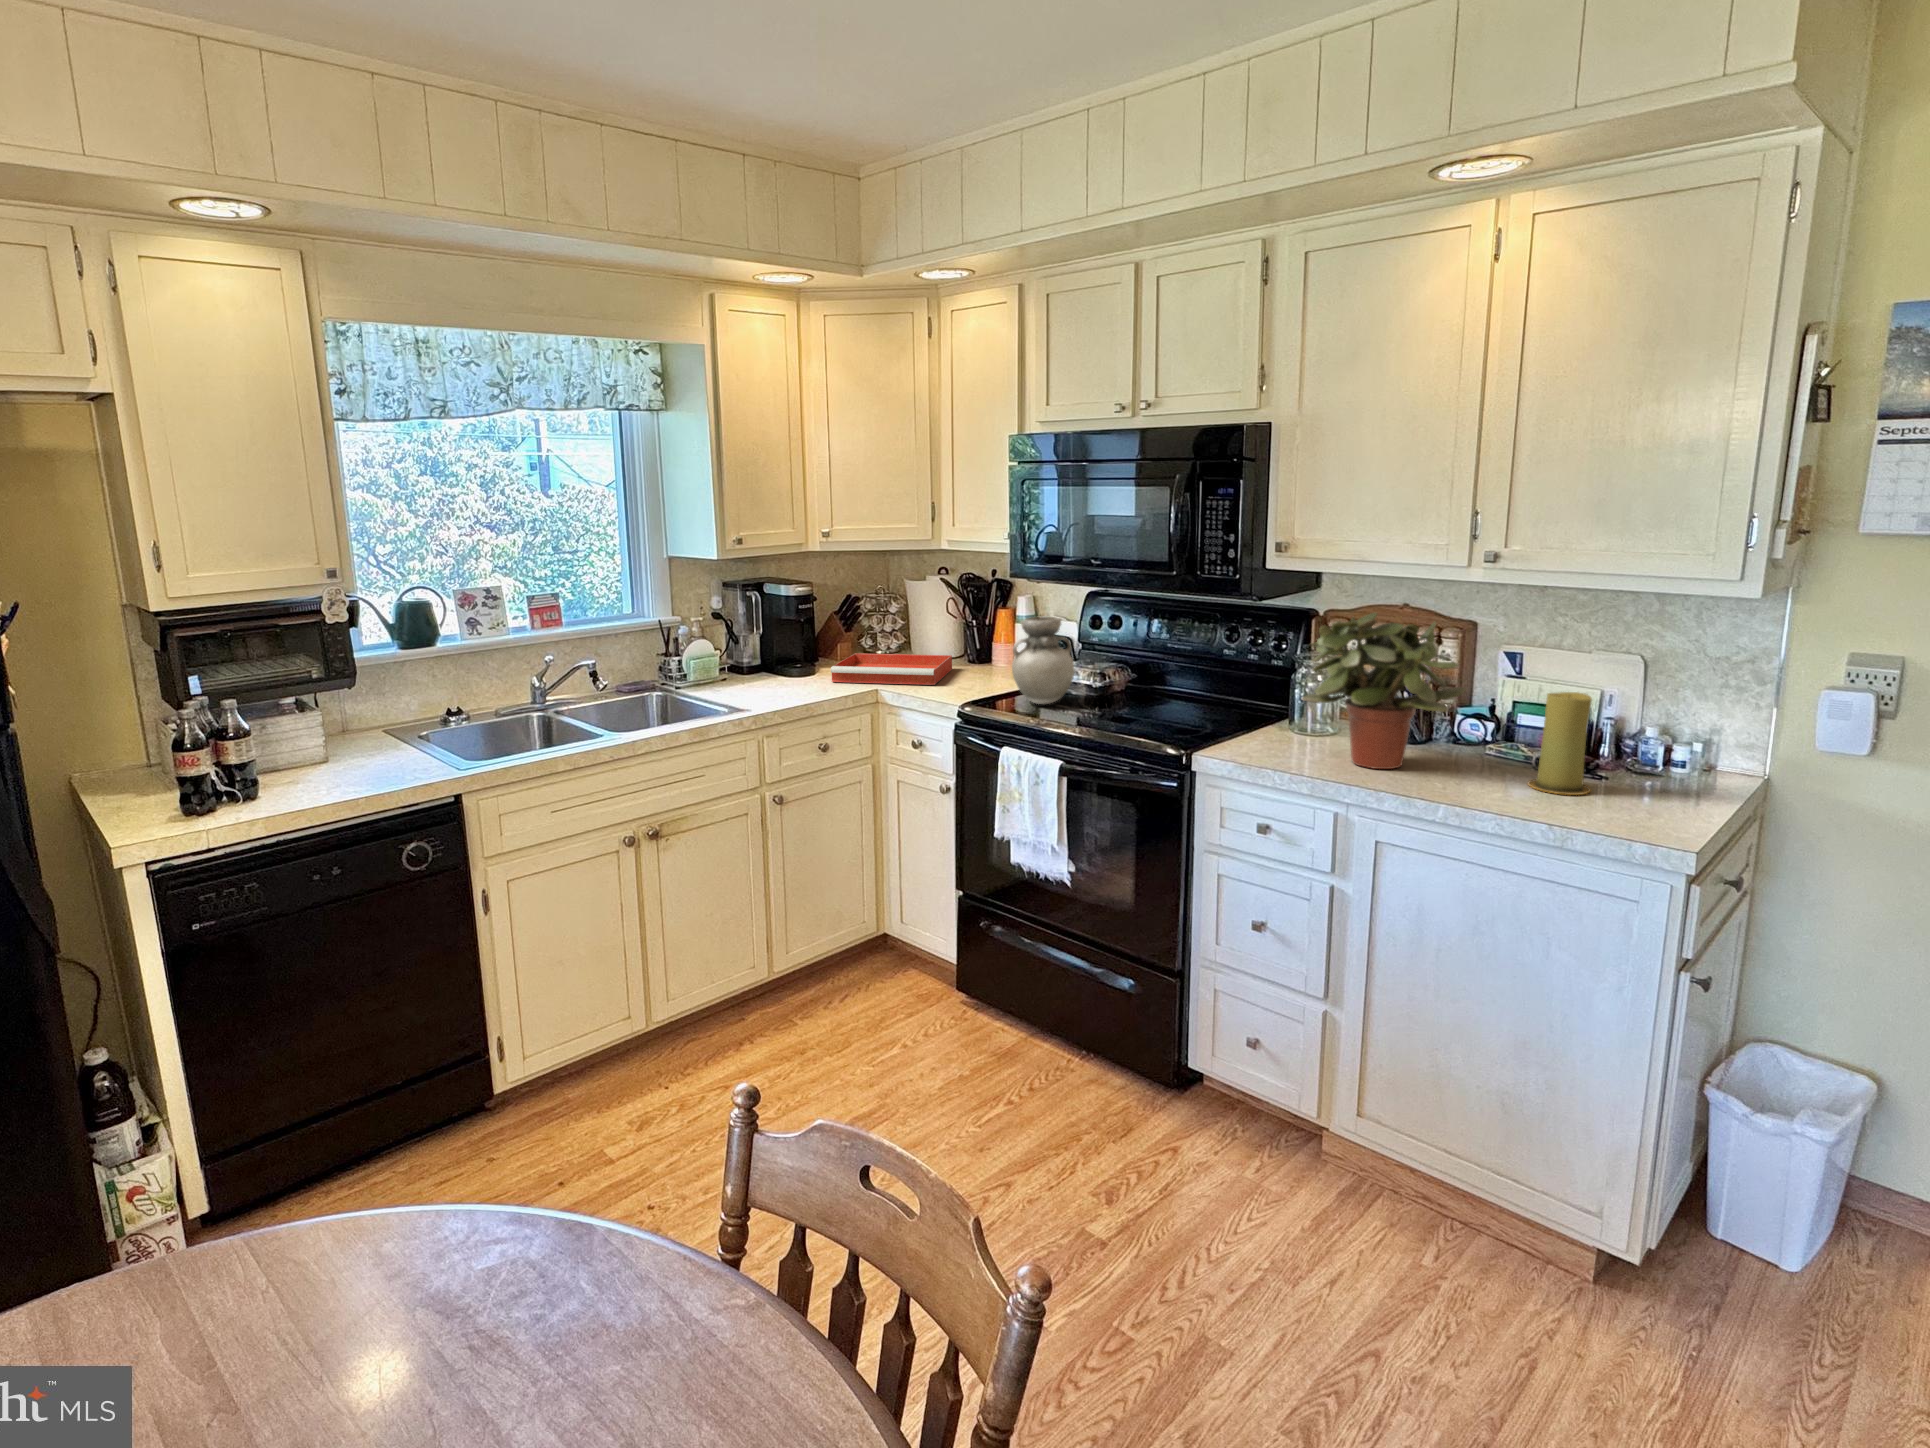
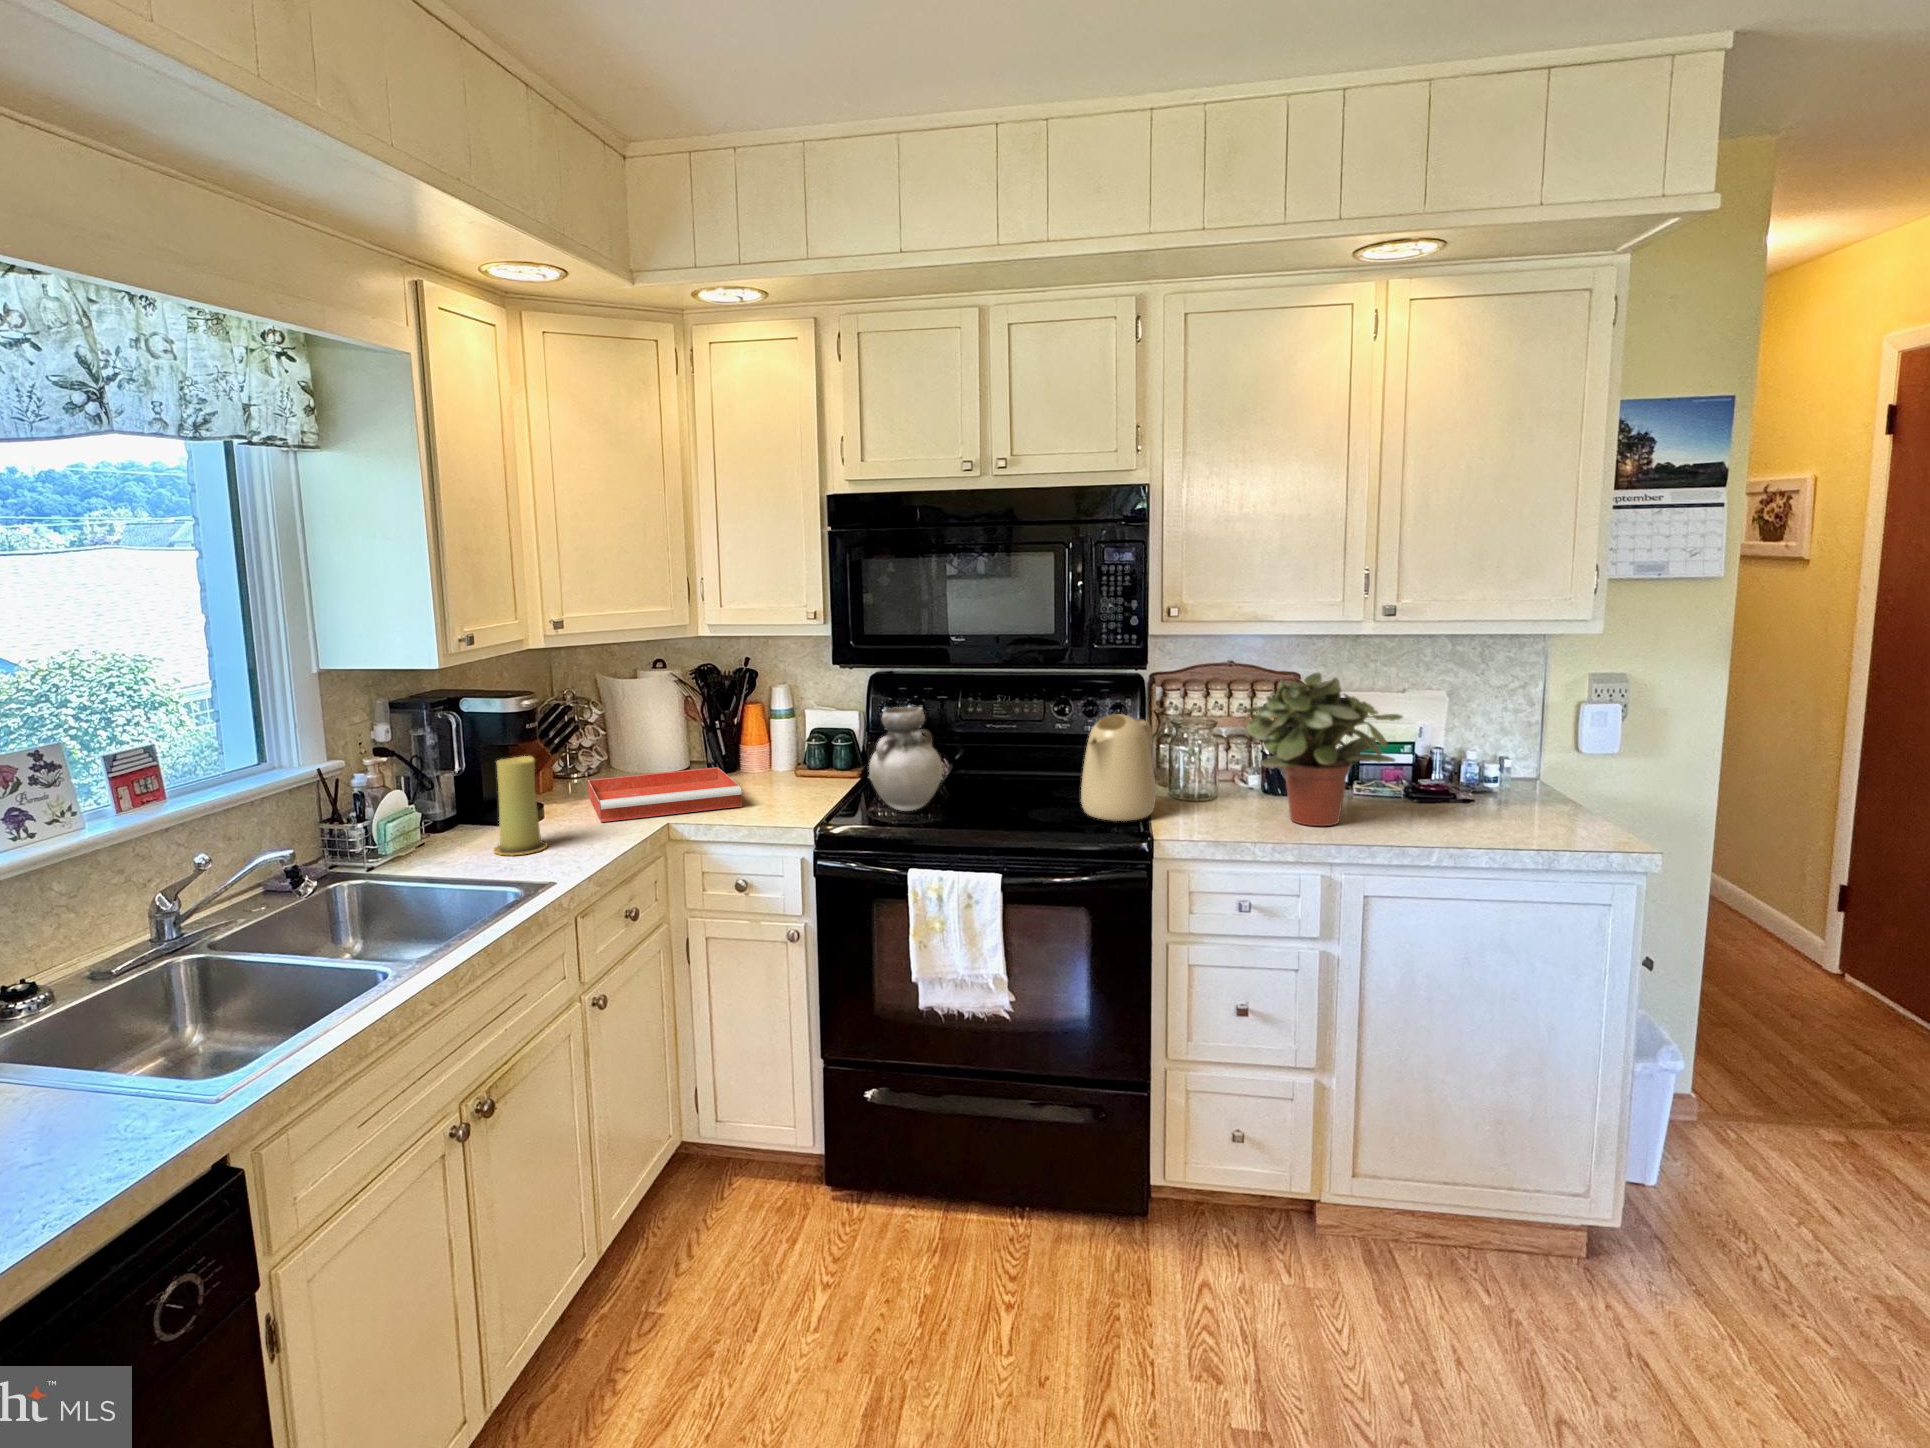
kettle: none [1165,638,1257,737] -> present [1081,714,1156,821]
candle: present [1528,692,1592,795] -> present [493,756,548,855]

